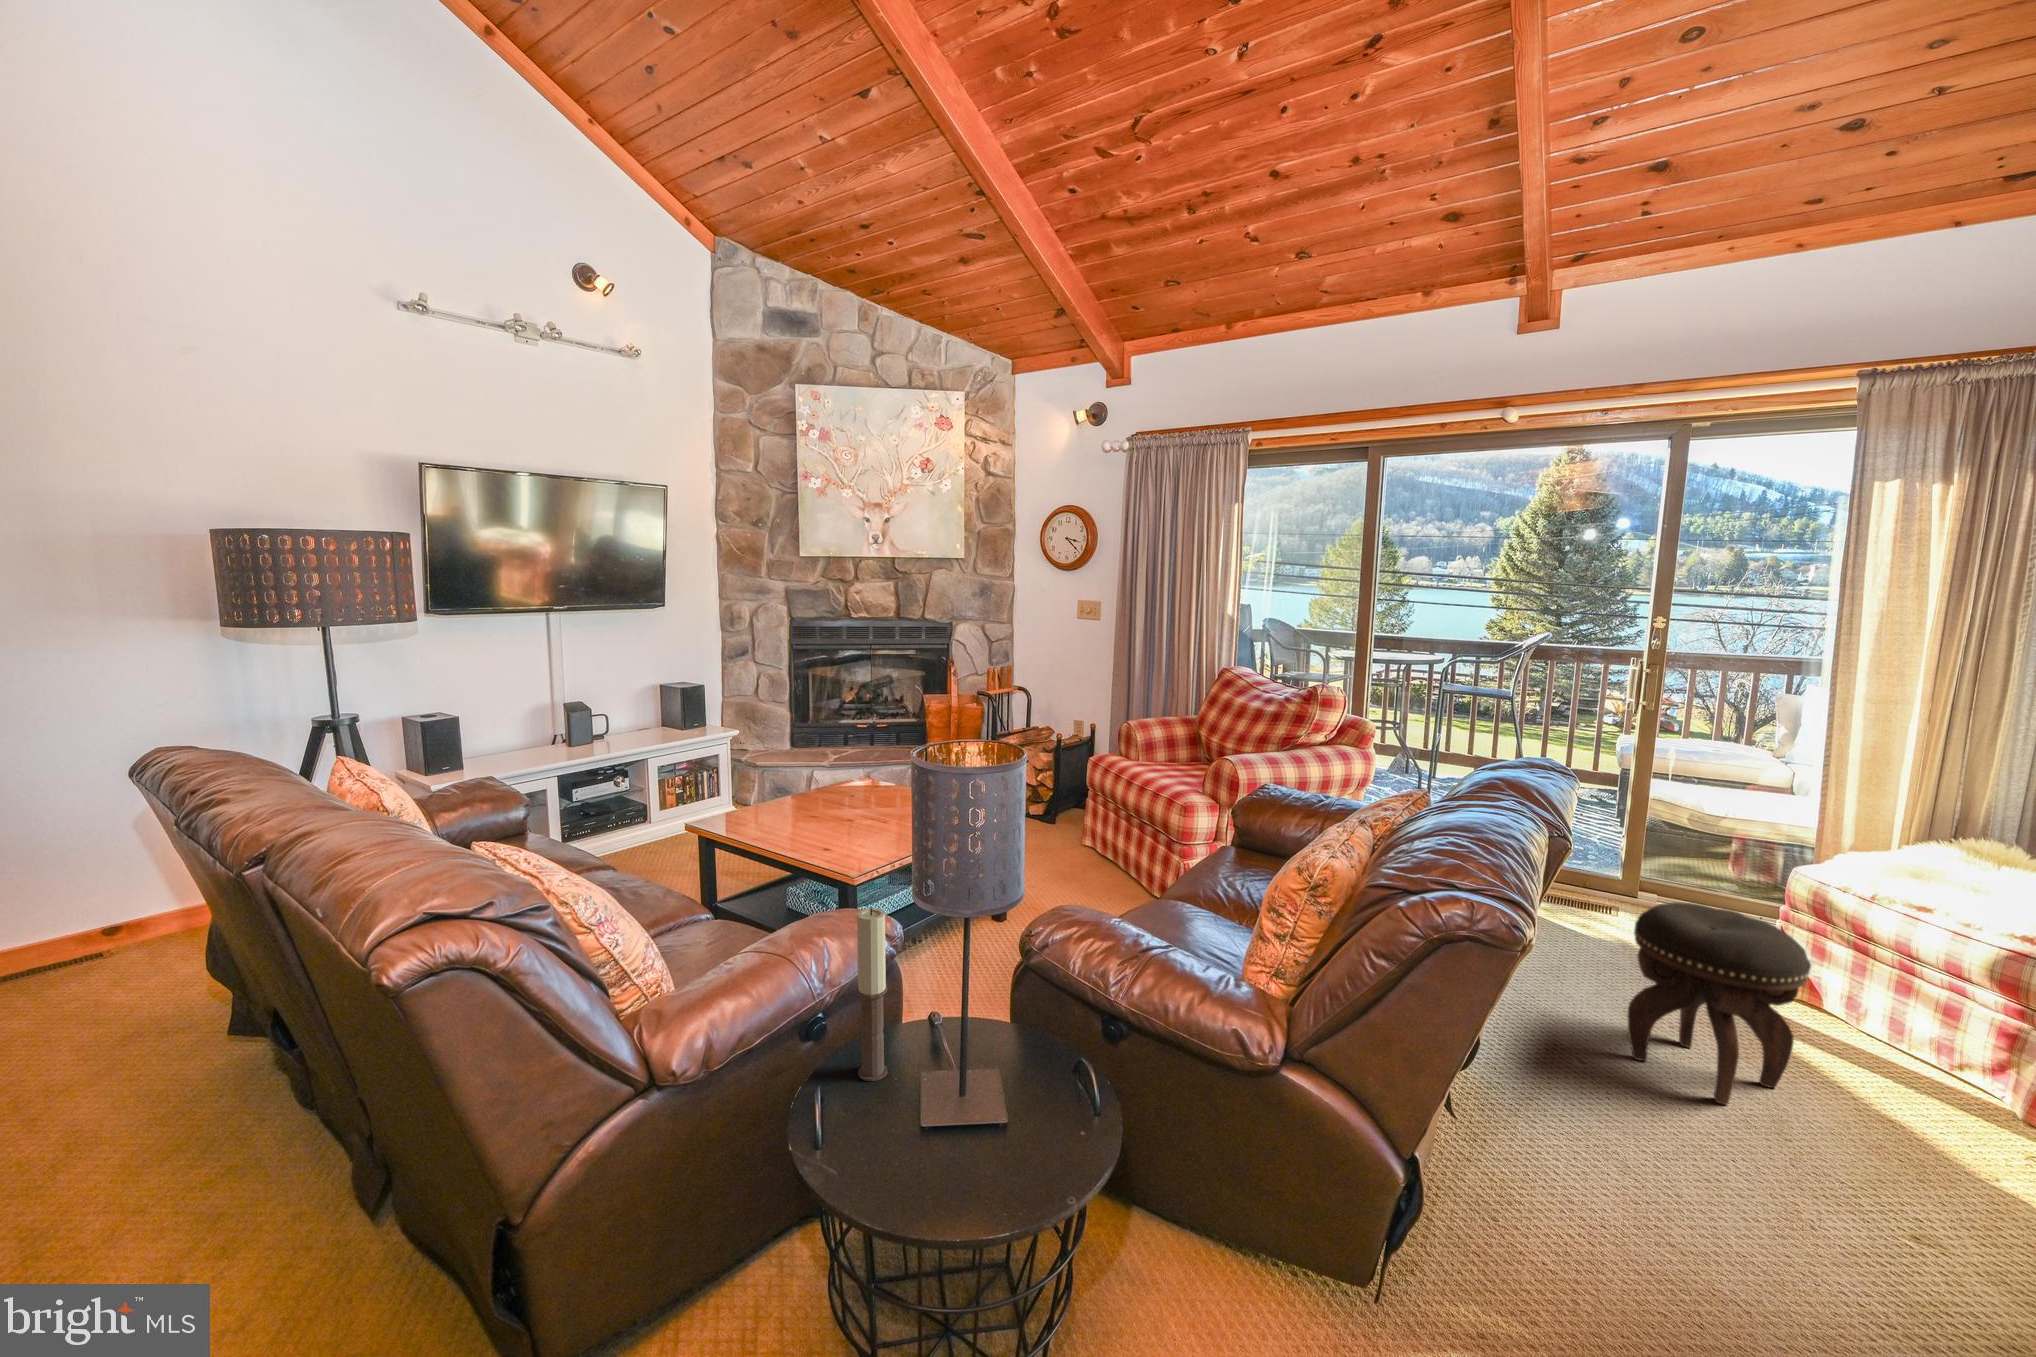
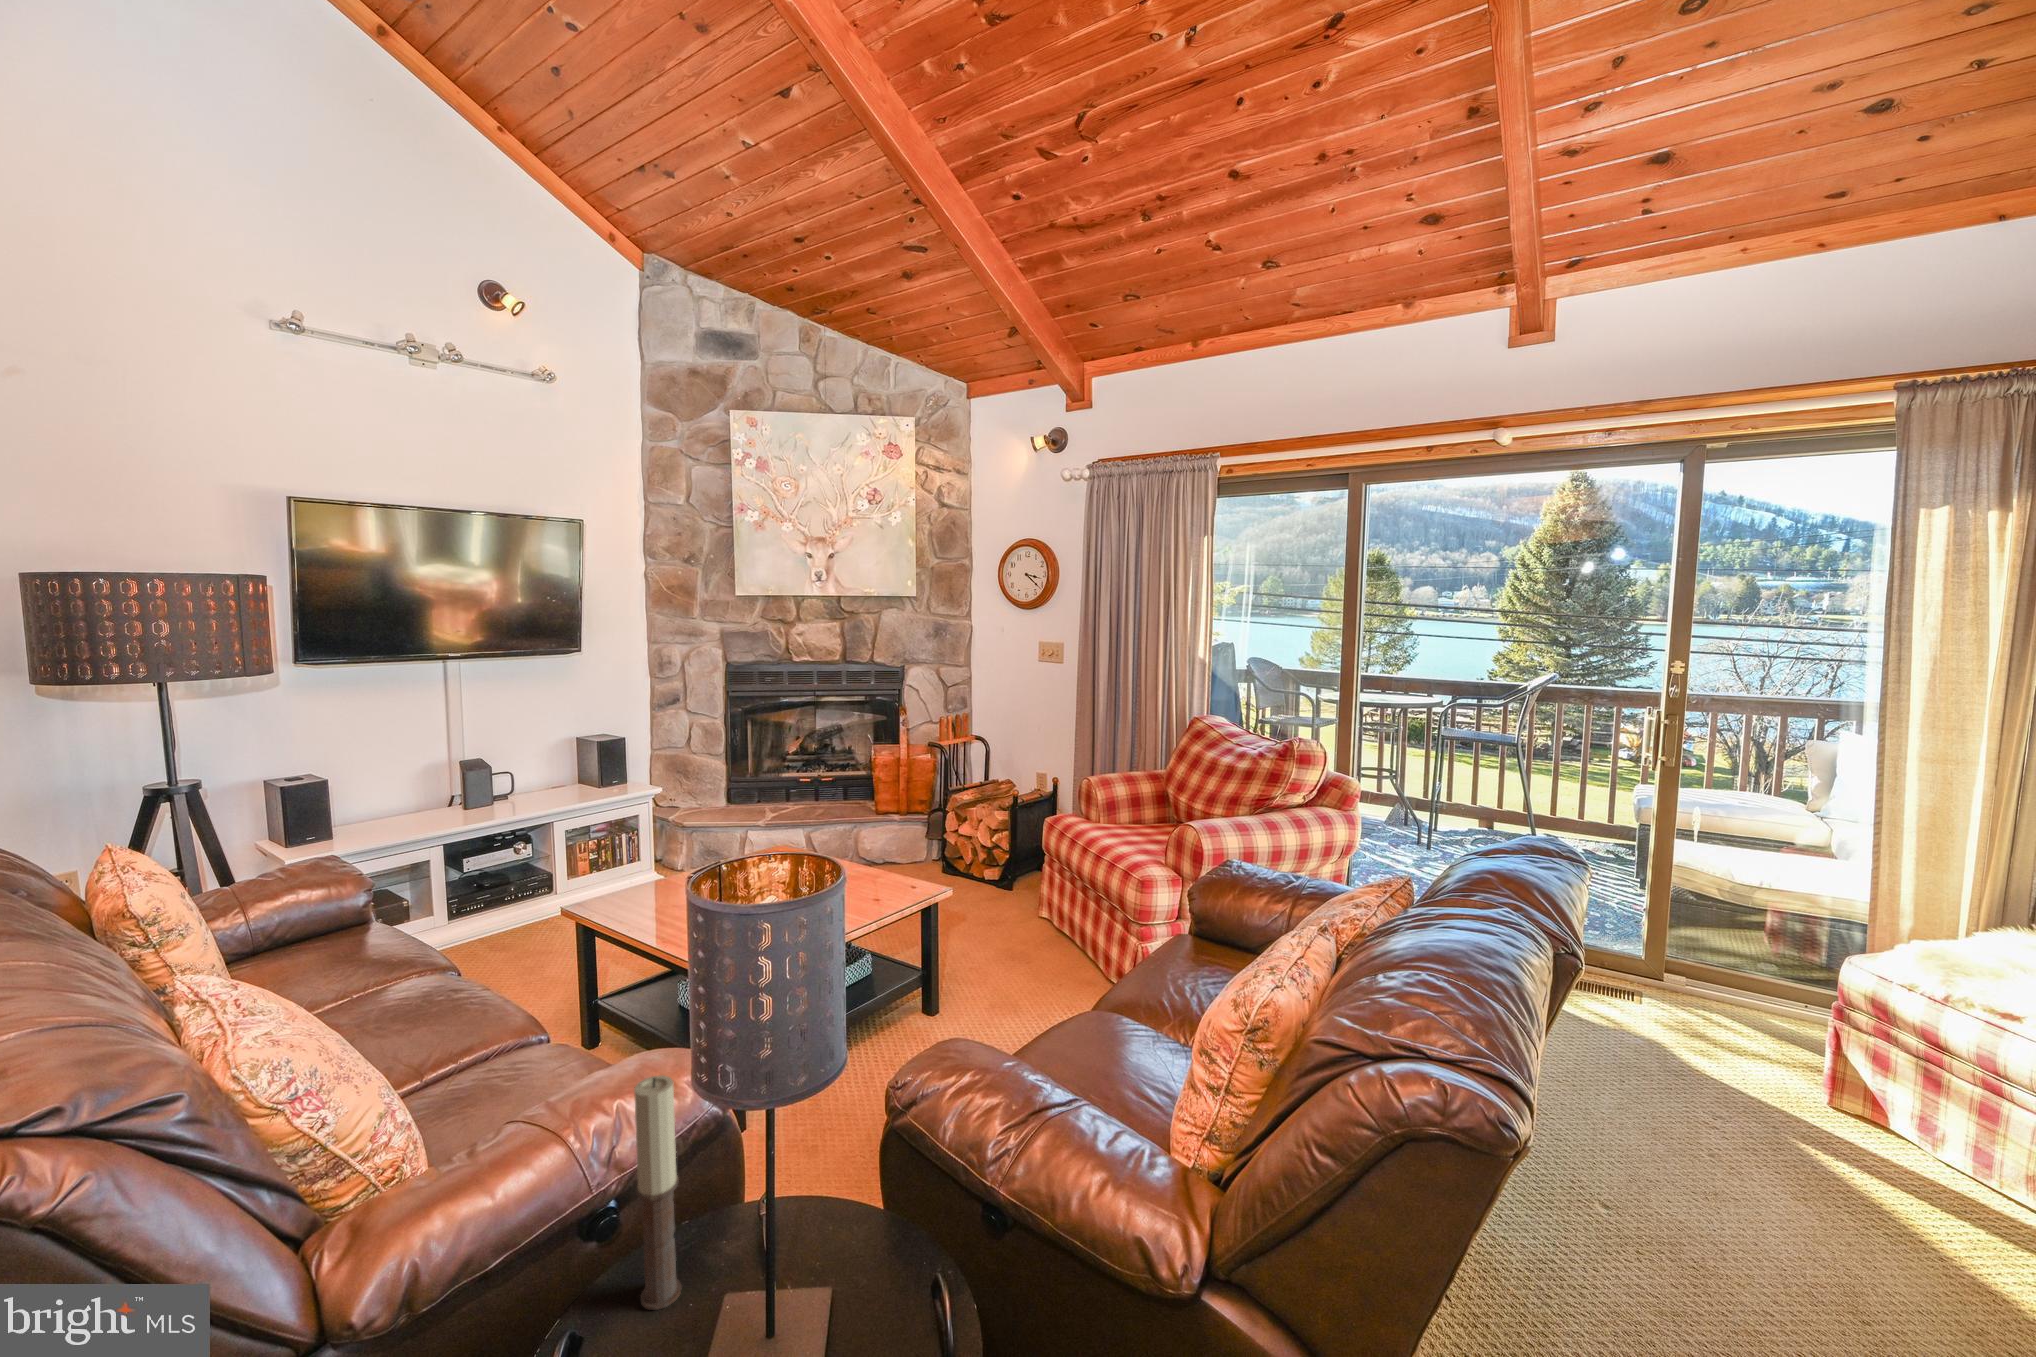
footstool: present [1627,902,1811,1105] -> none [1659,1005,1879,1264]

